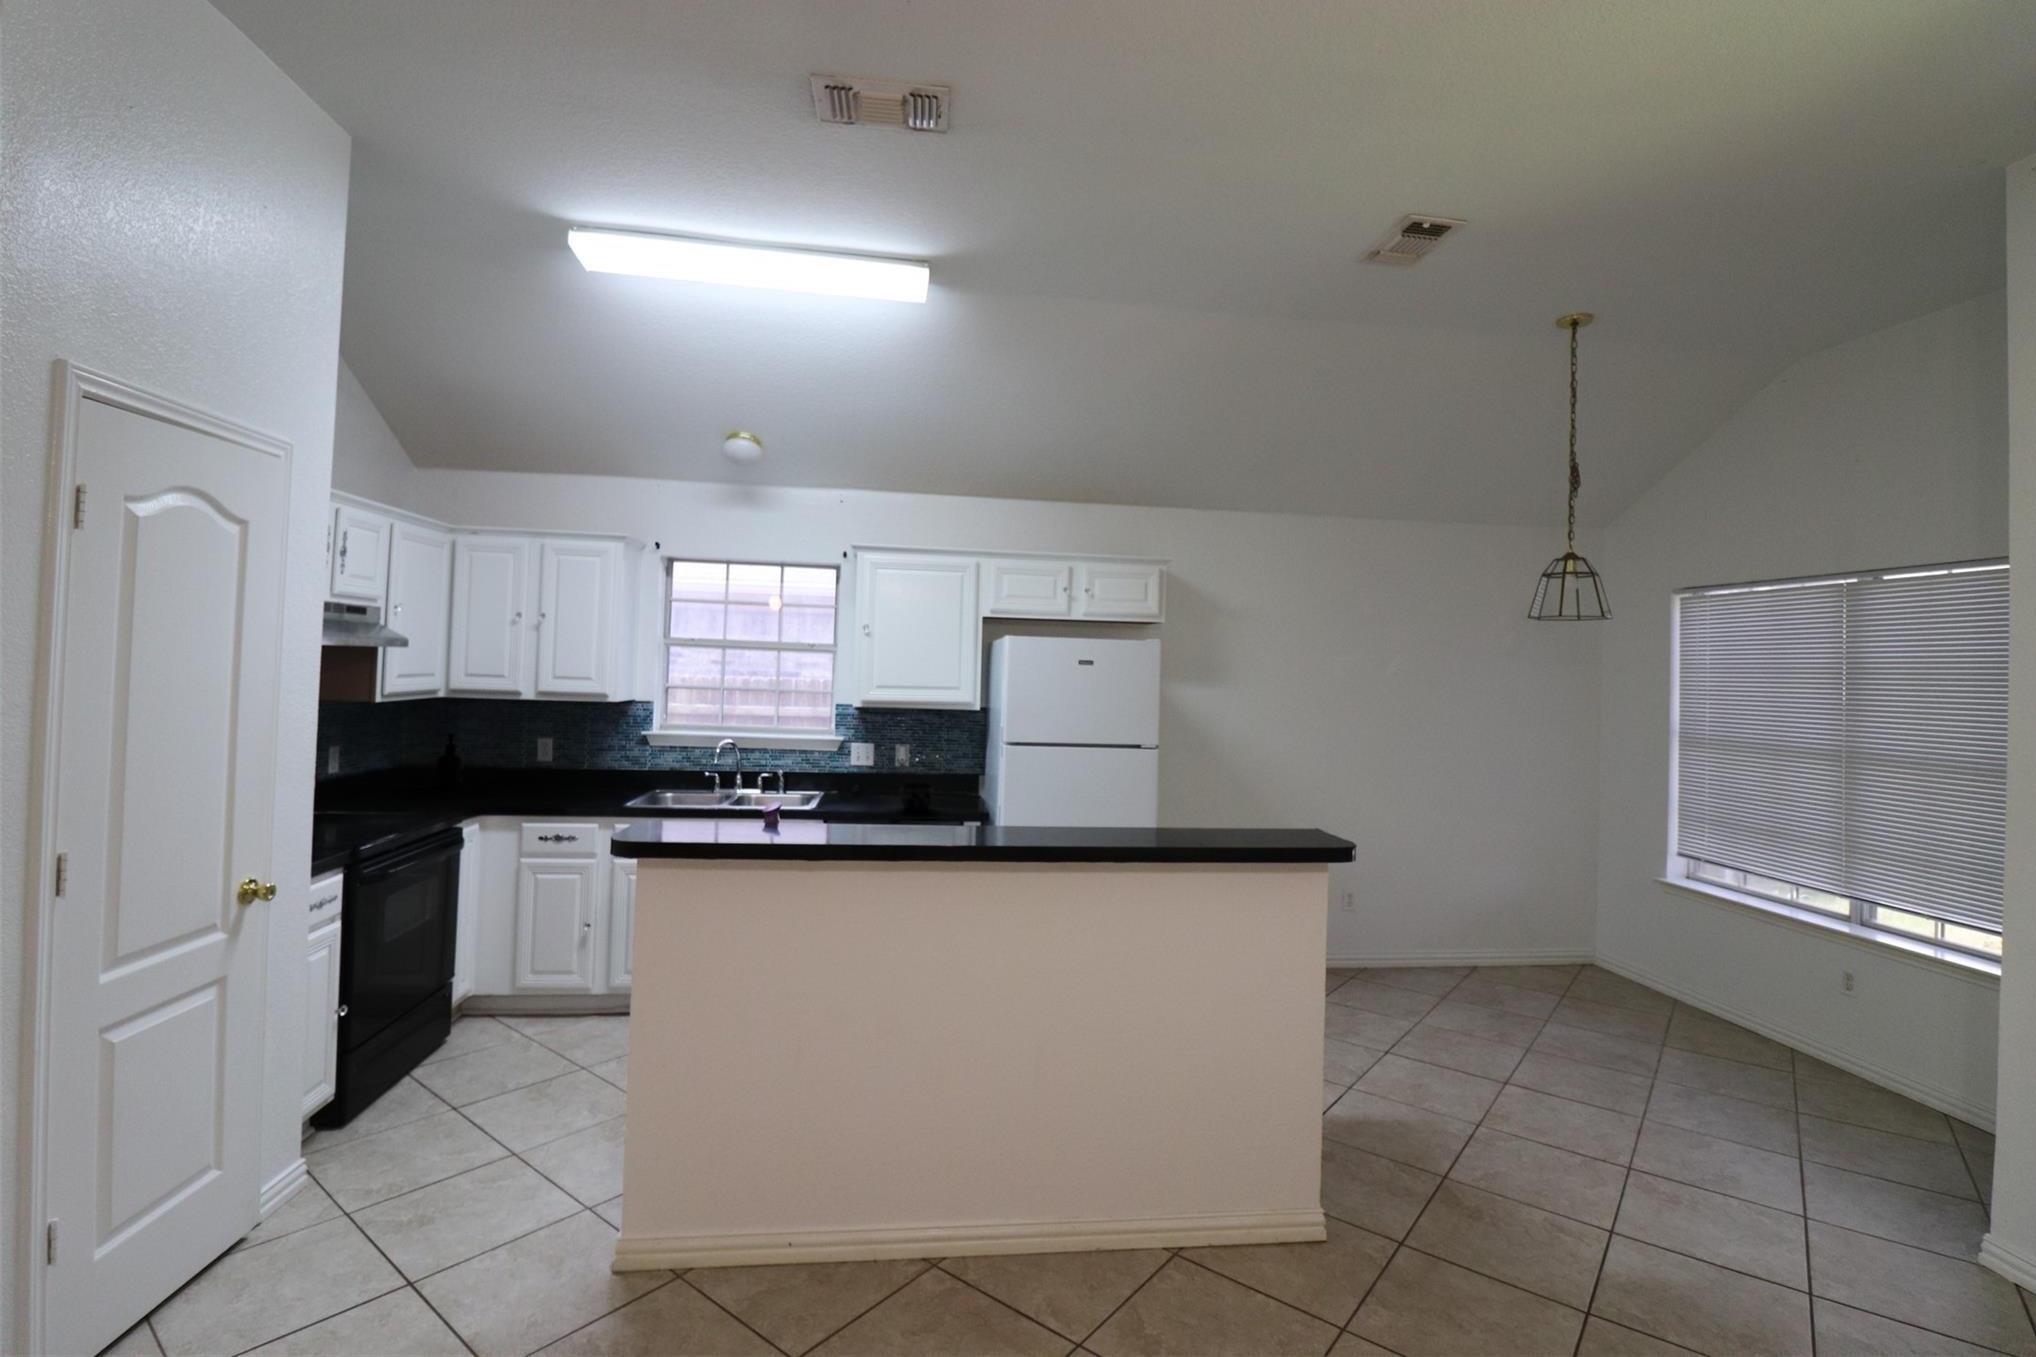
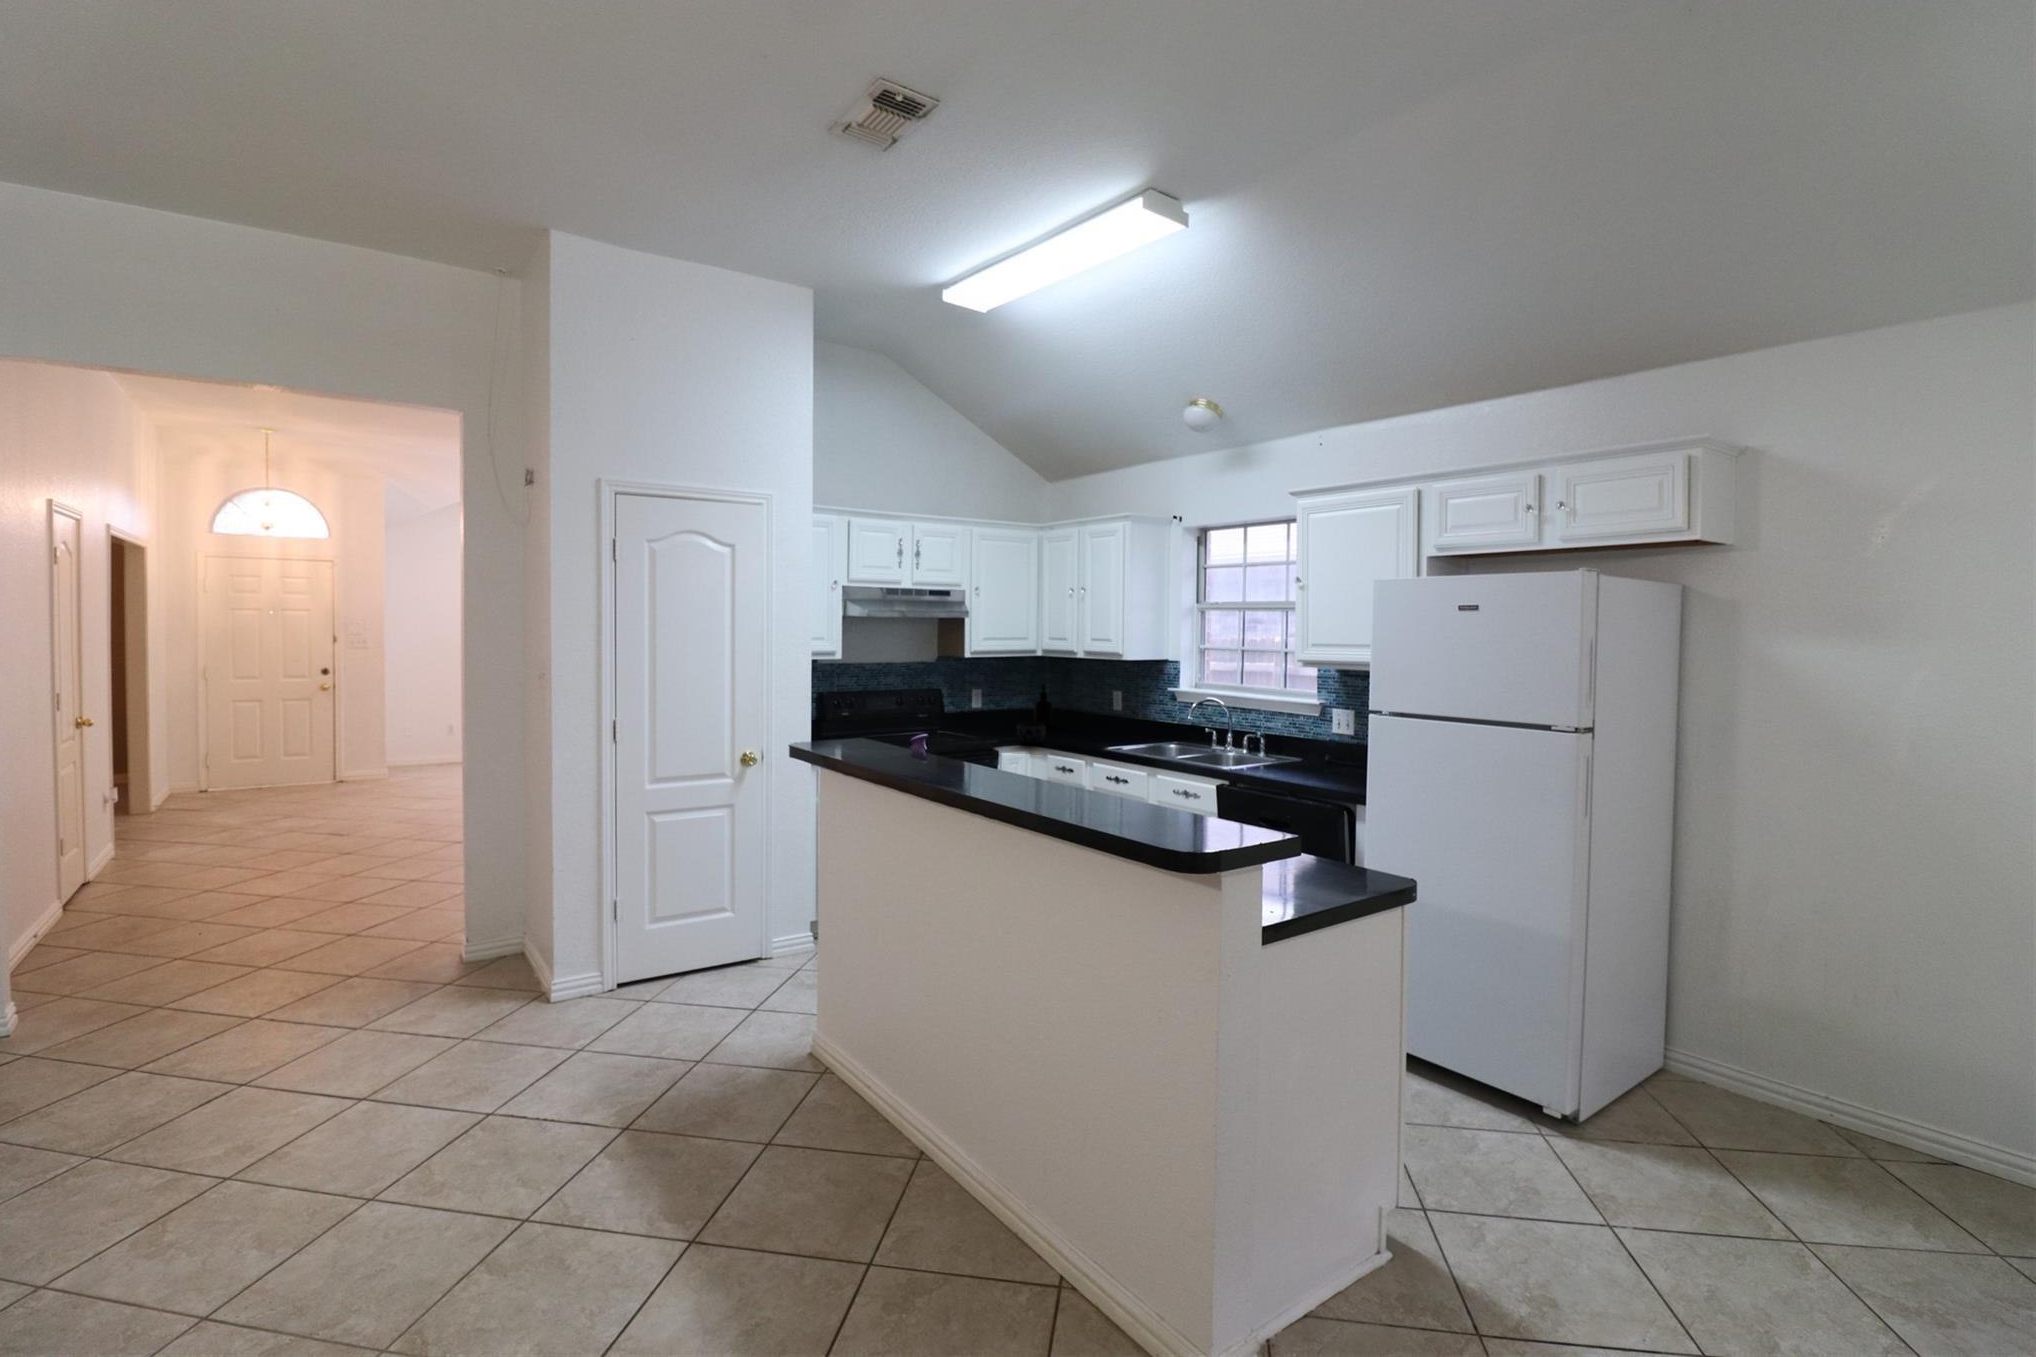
jar: present [900,783,933,810] -> present [1017,722,1046,744]

